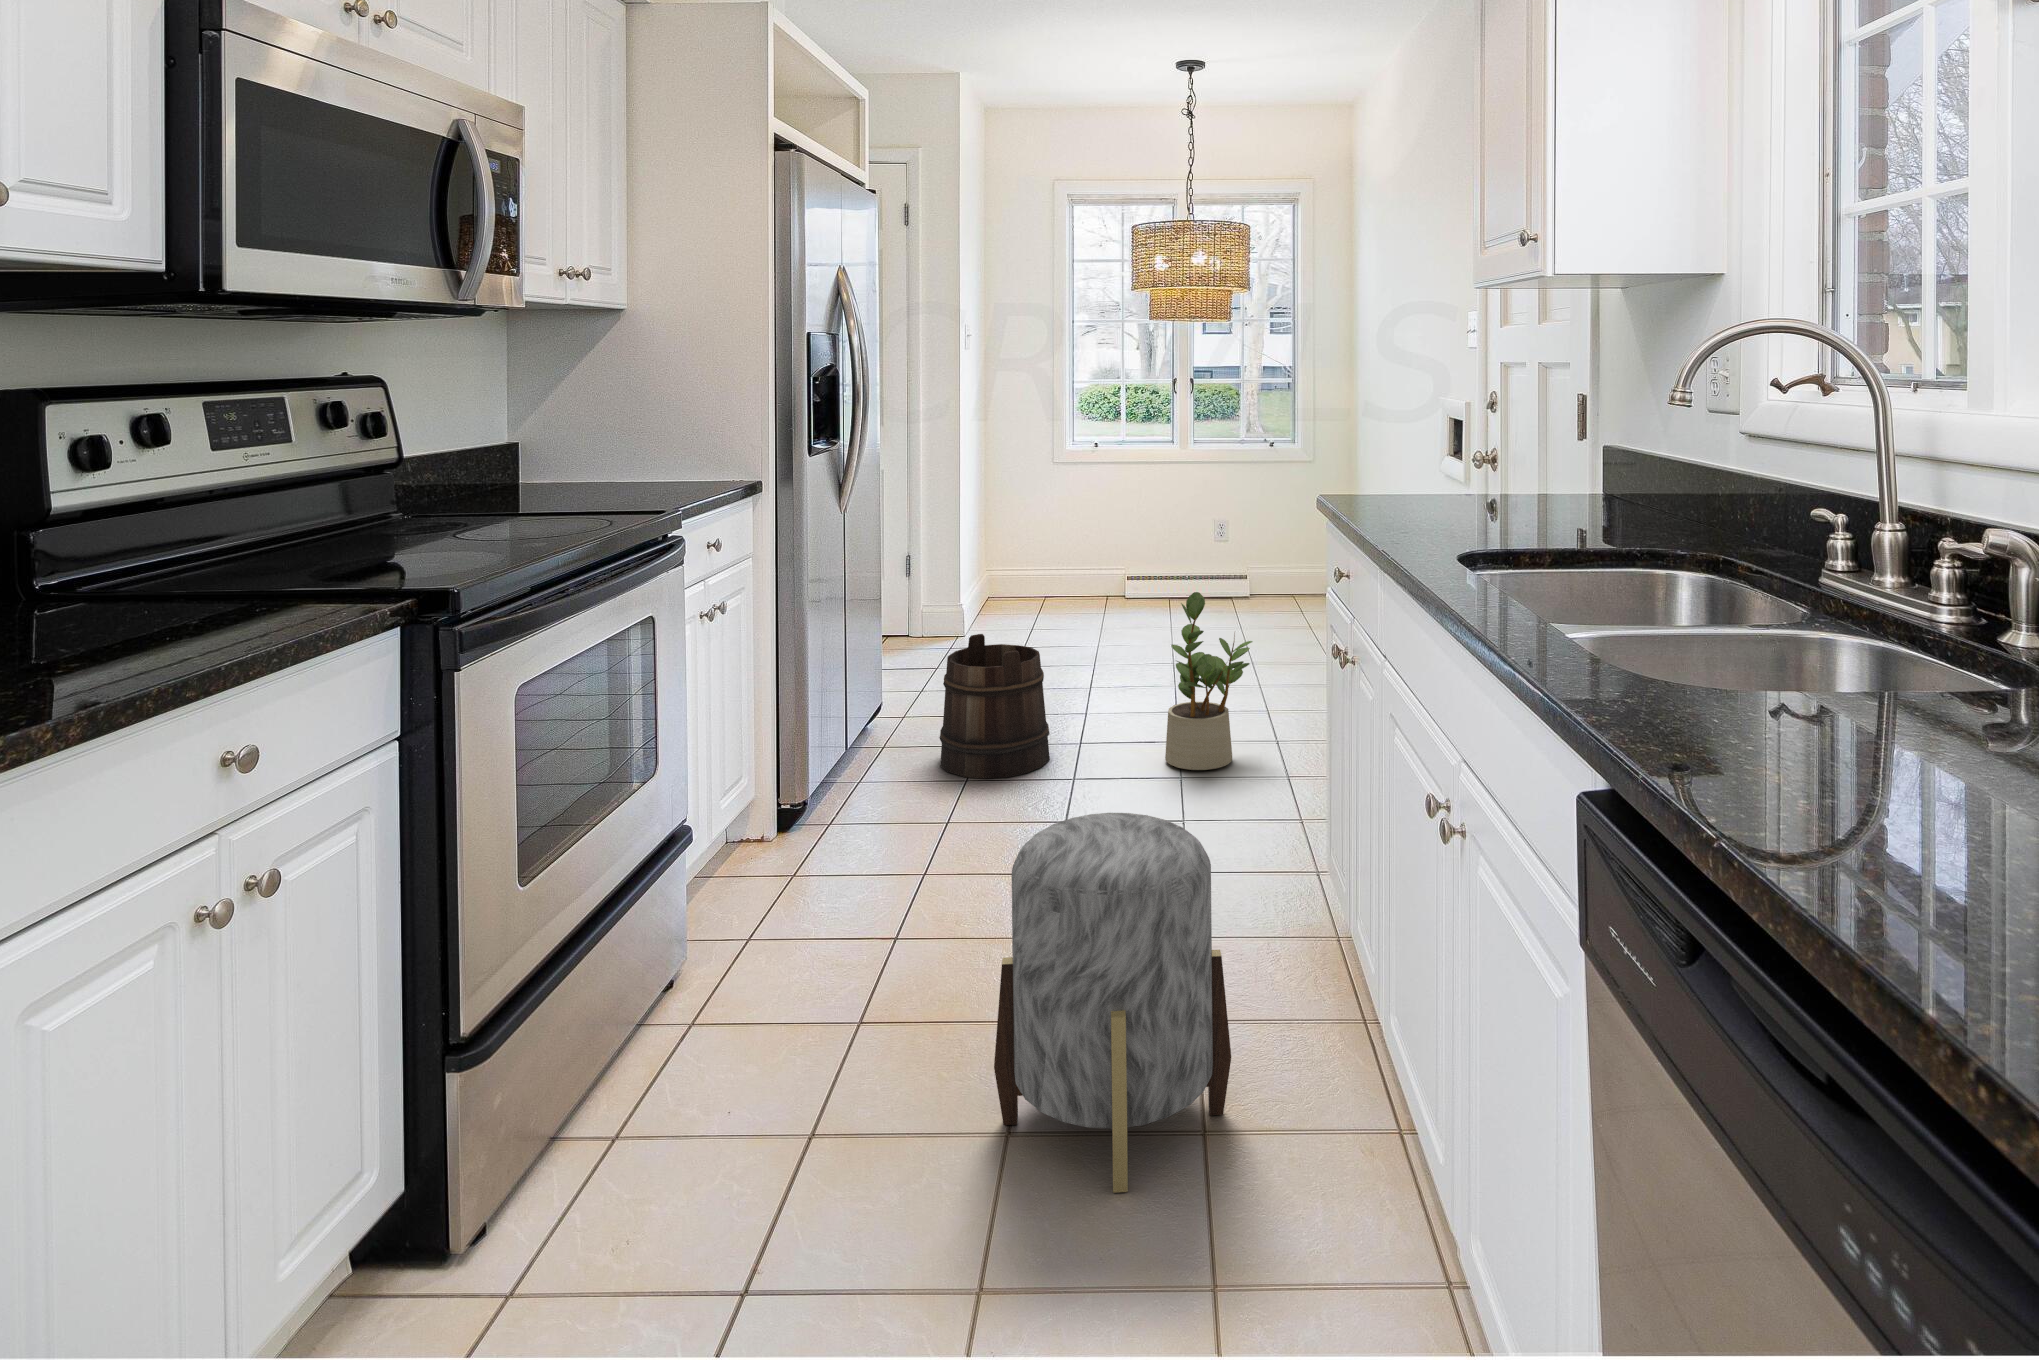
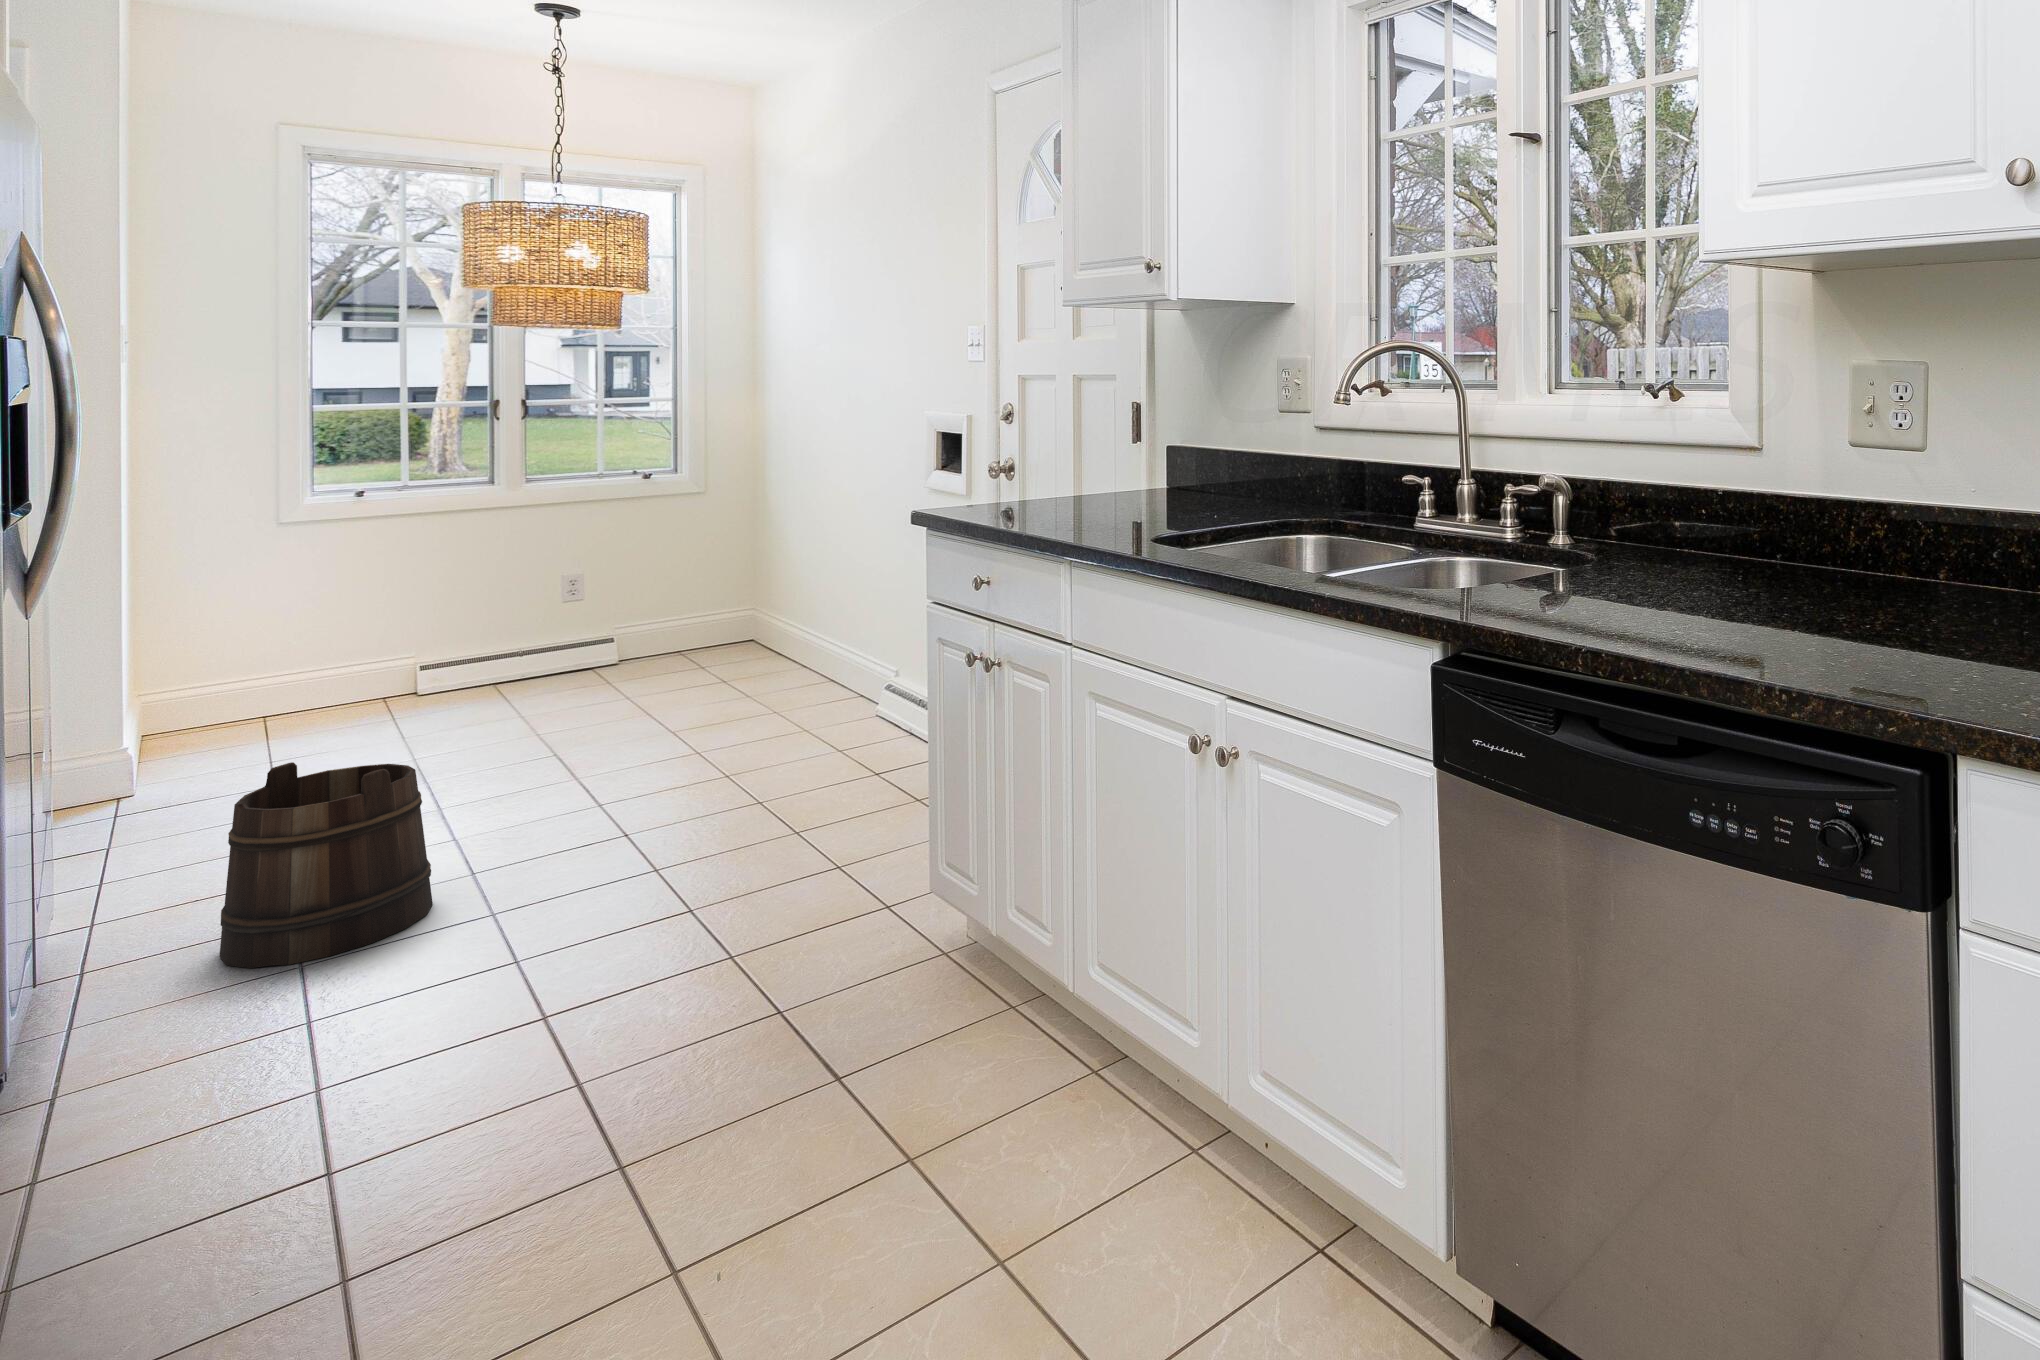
potted plant: present [1165,592,1253,770] -> none [621,647,743,859]
stool: present [994,813,1231,1193] -> none [654,861,940,1270]

